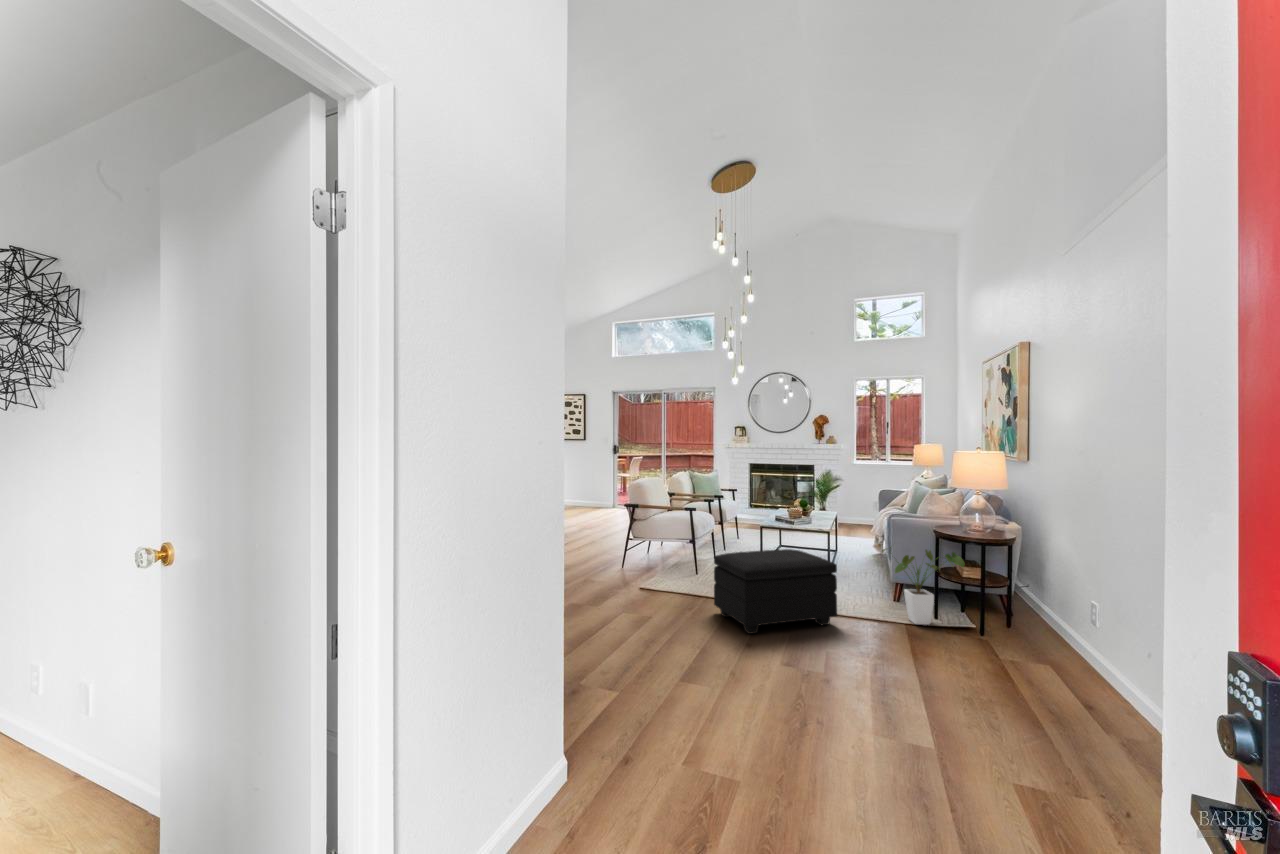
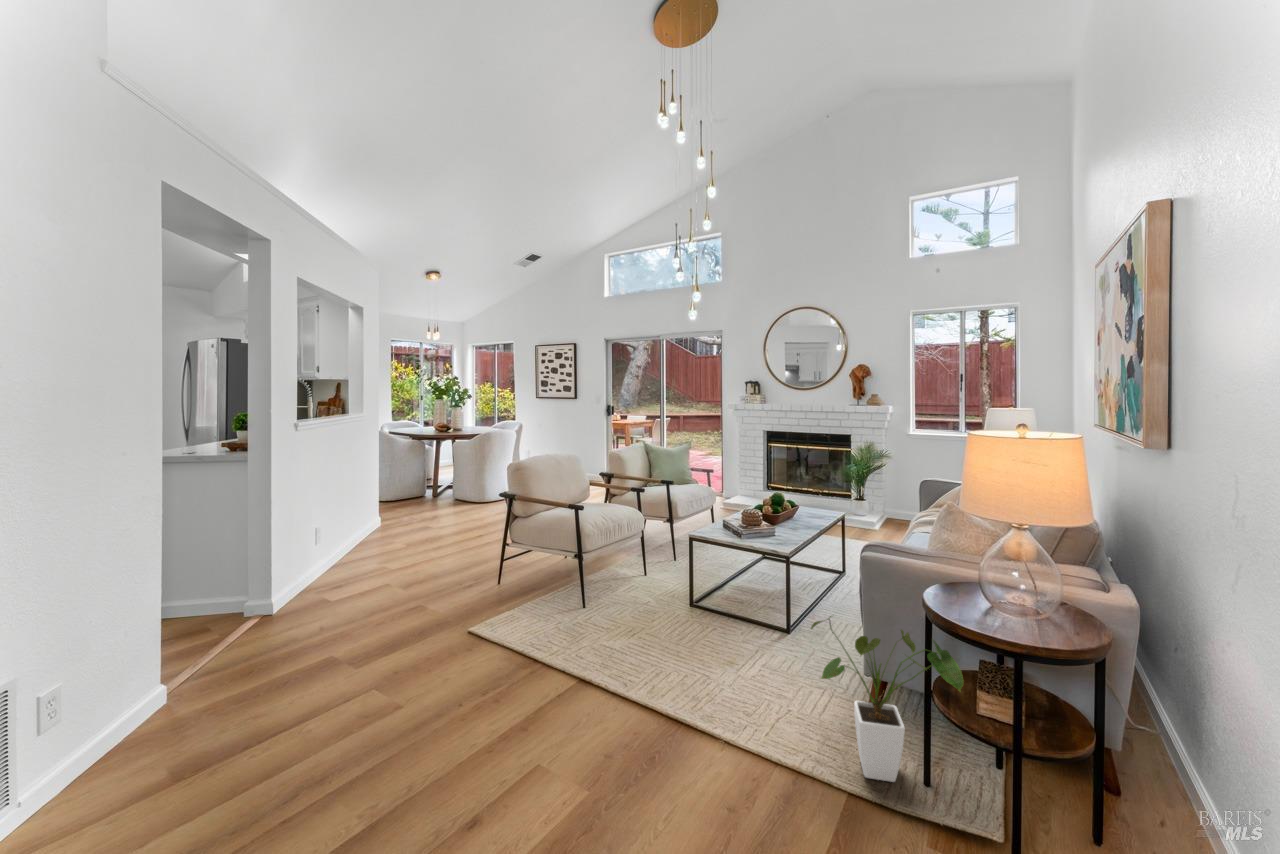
footstool: present [714,549,837,634] -> none [502,601,703,773]

